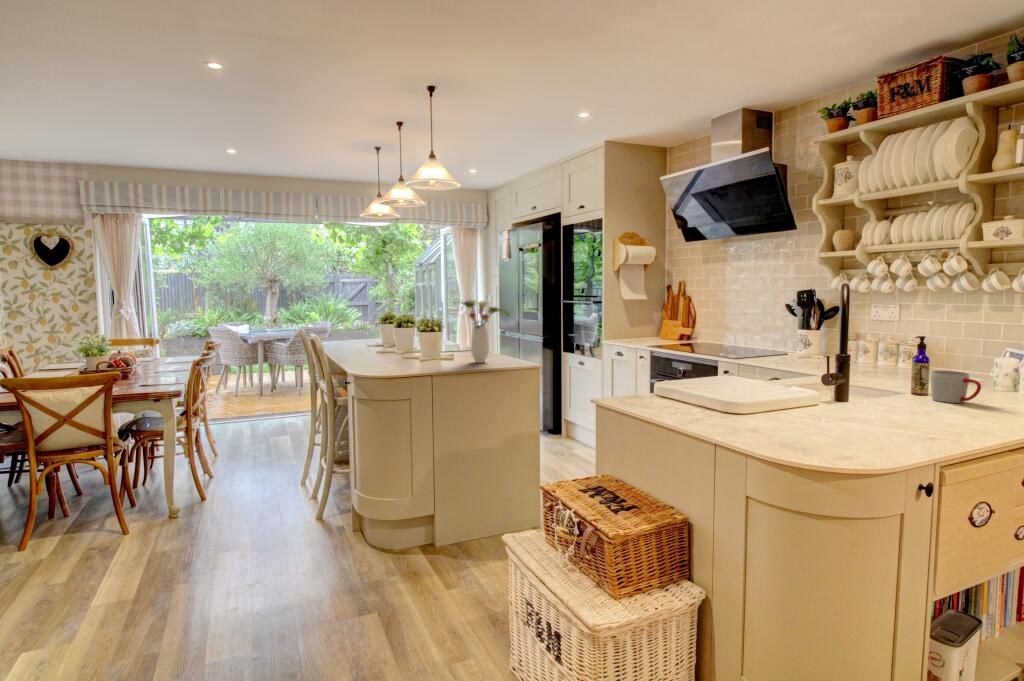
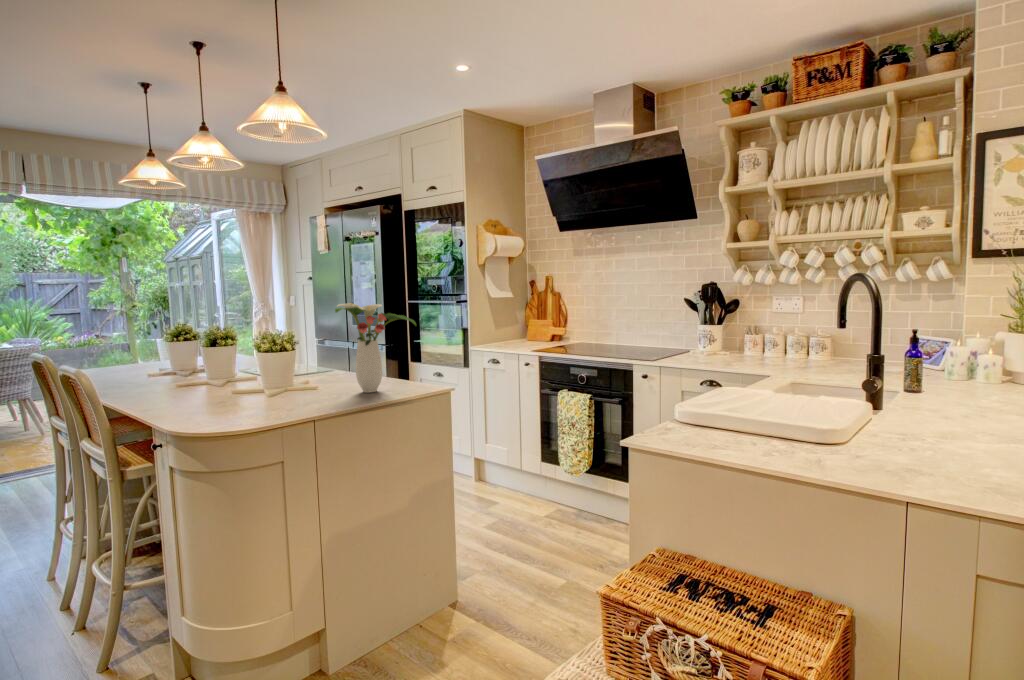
mug: present [930,371,981,403] -> none [934,364,994,399]

